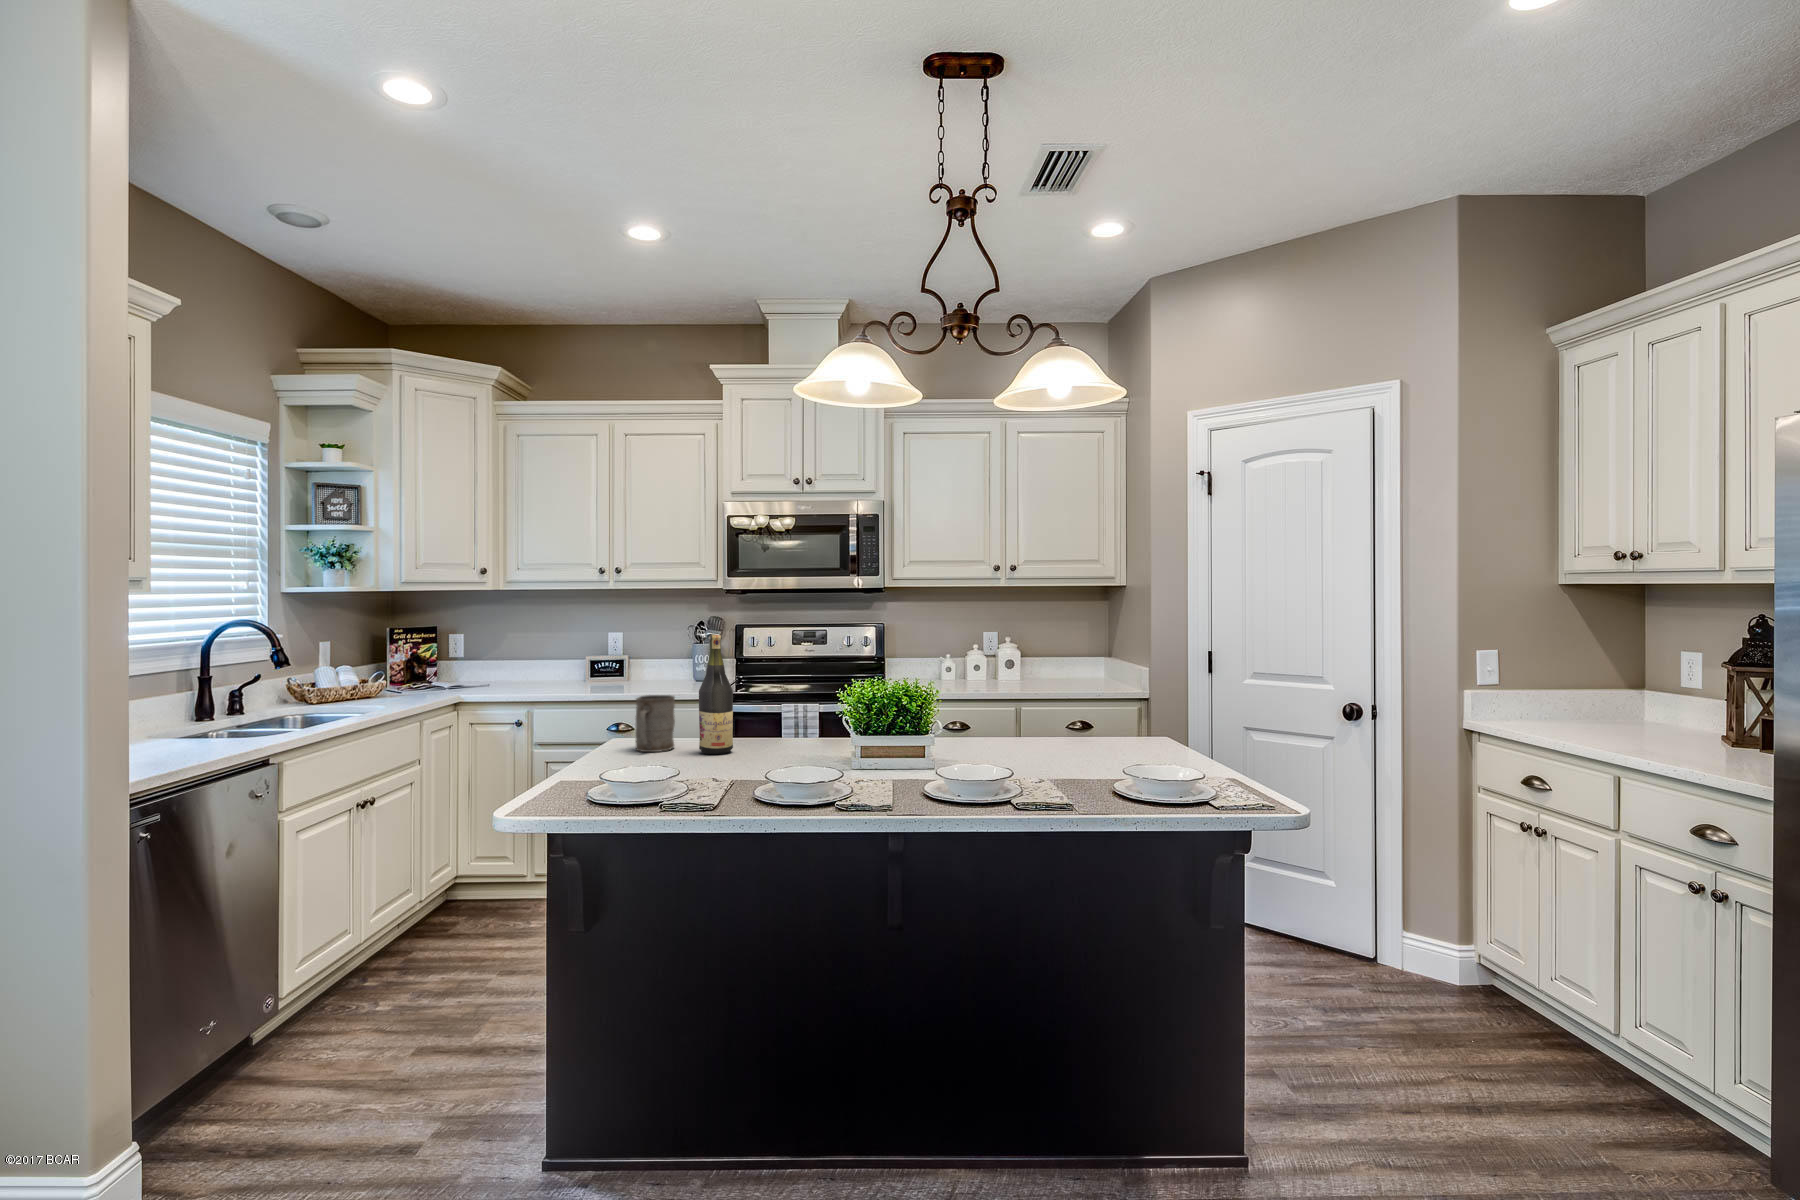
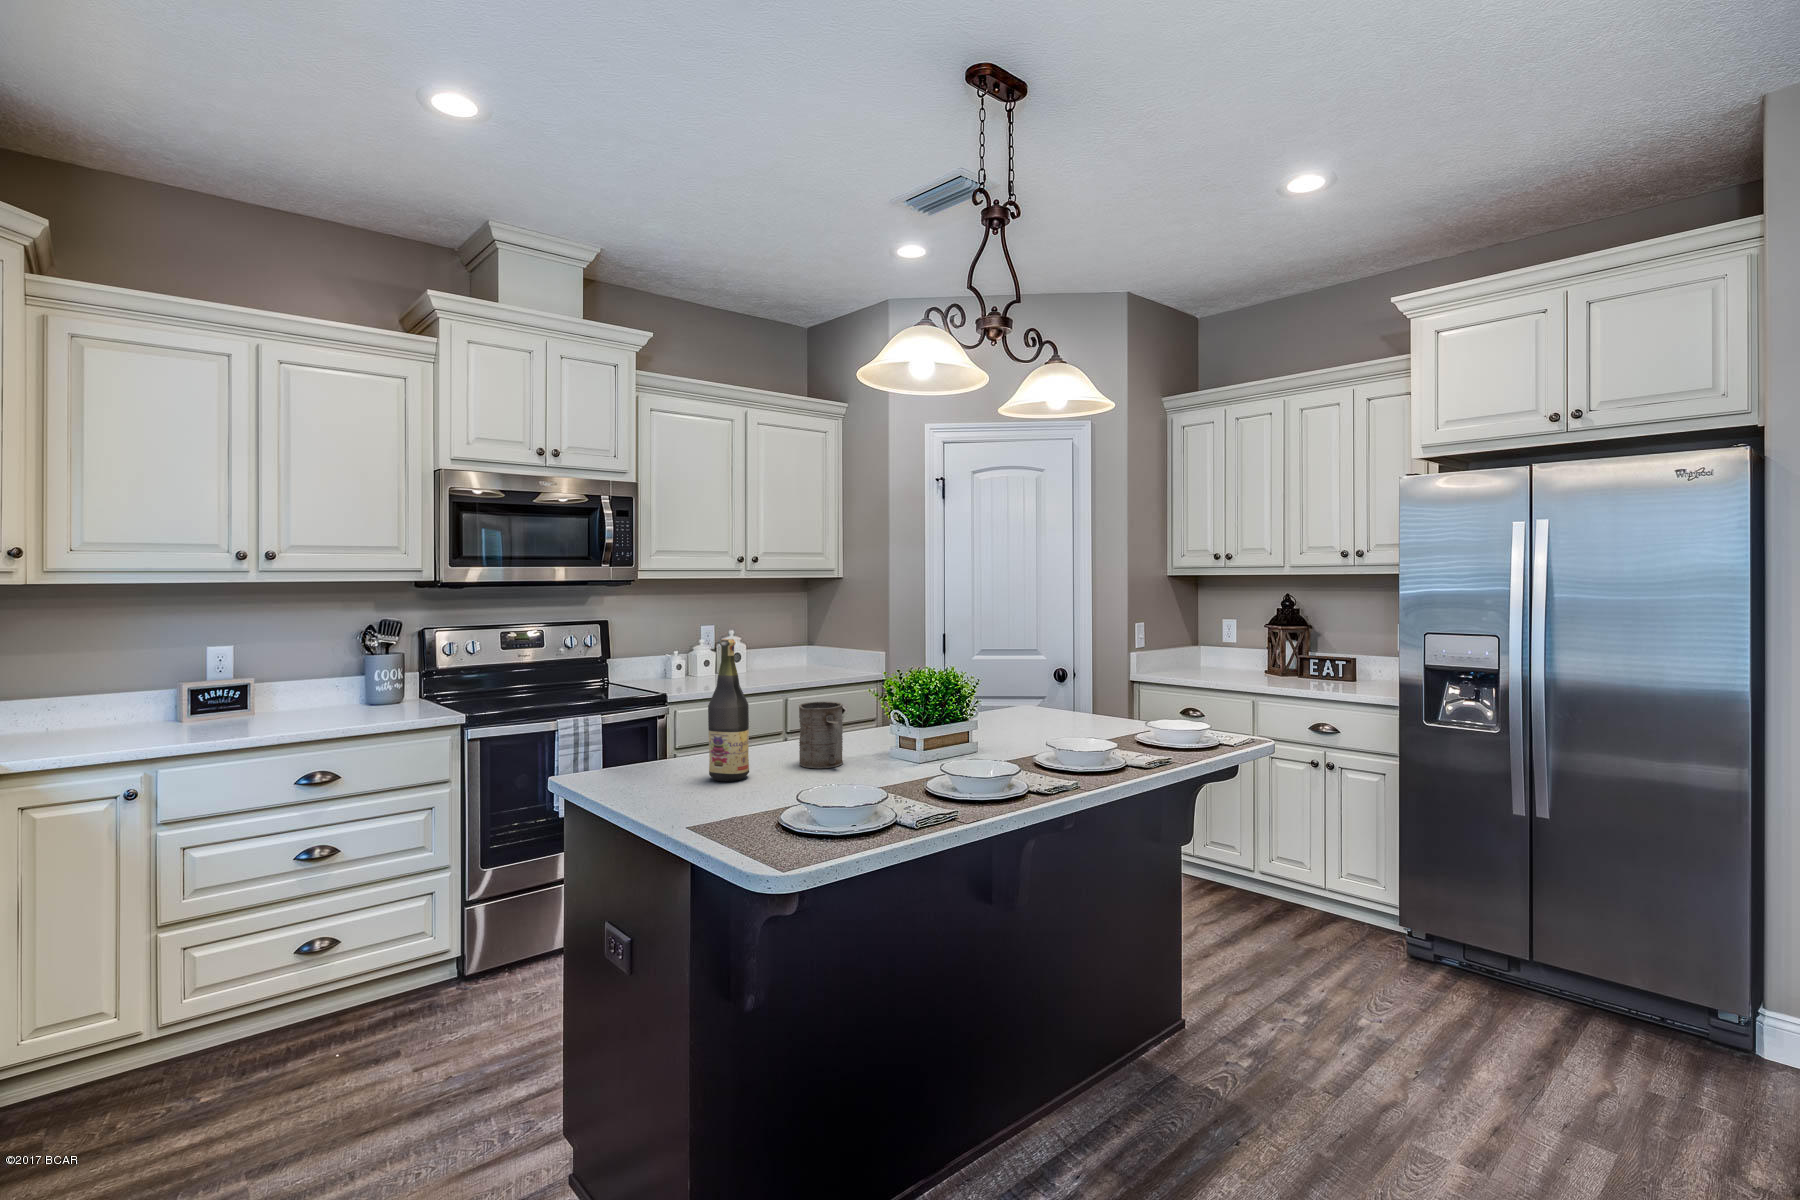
mug: present [636,695,675,752] -> present [799,702,843,768]

